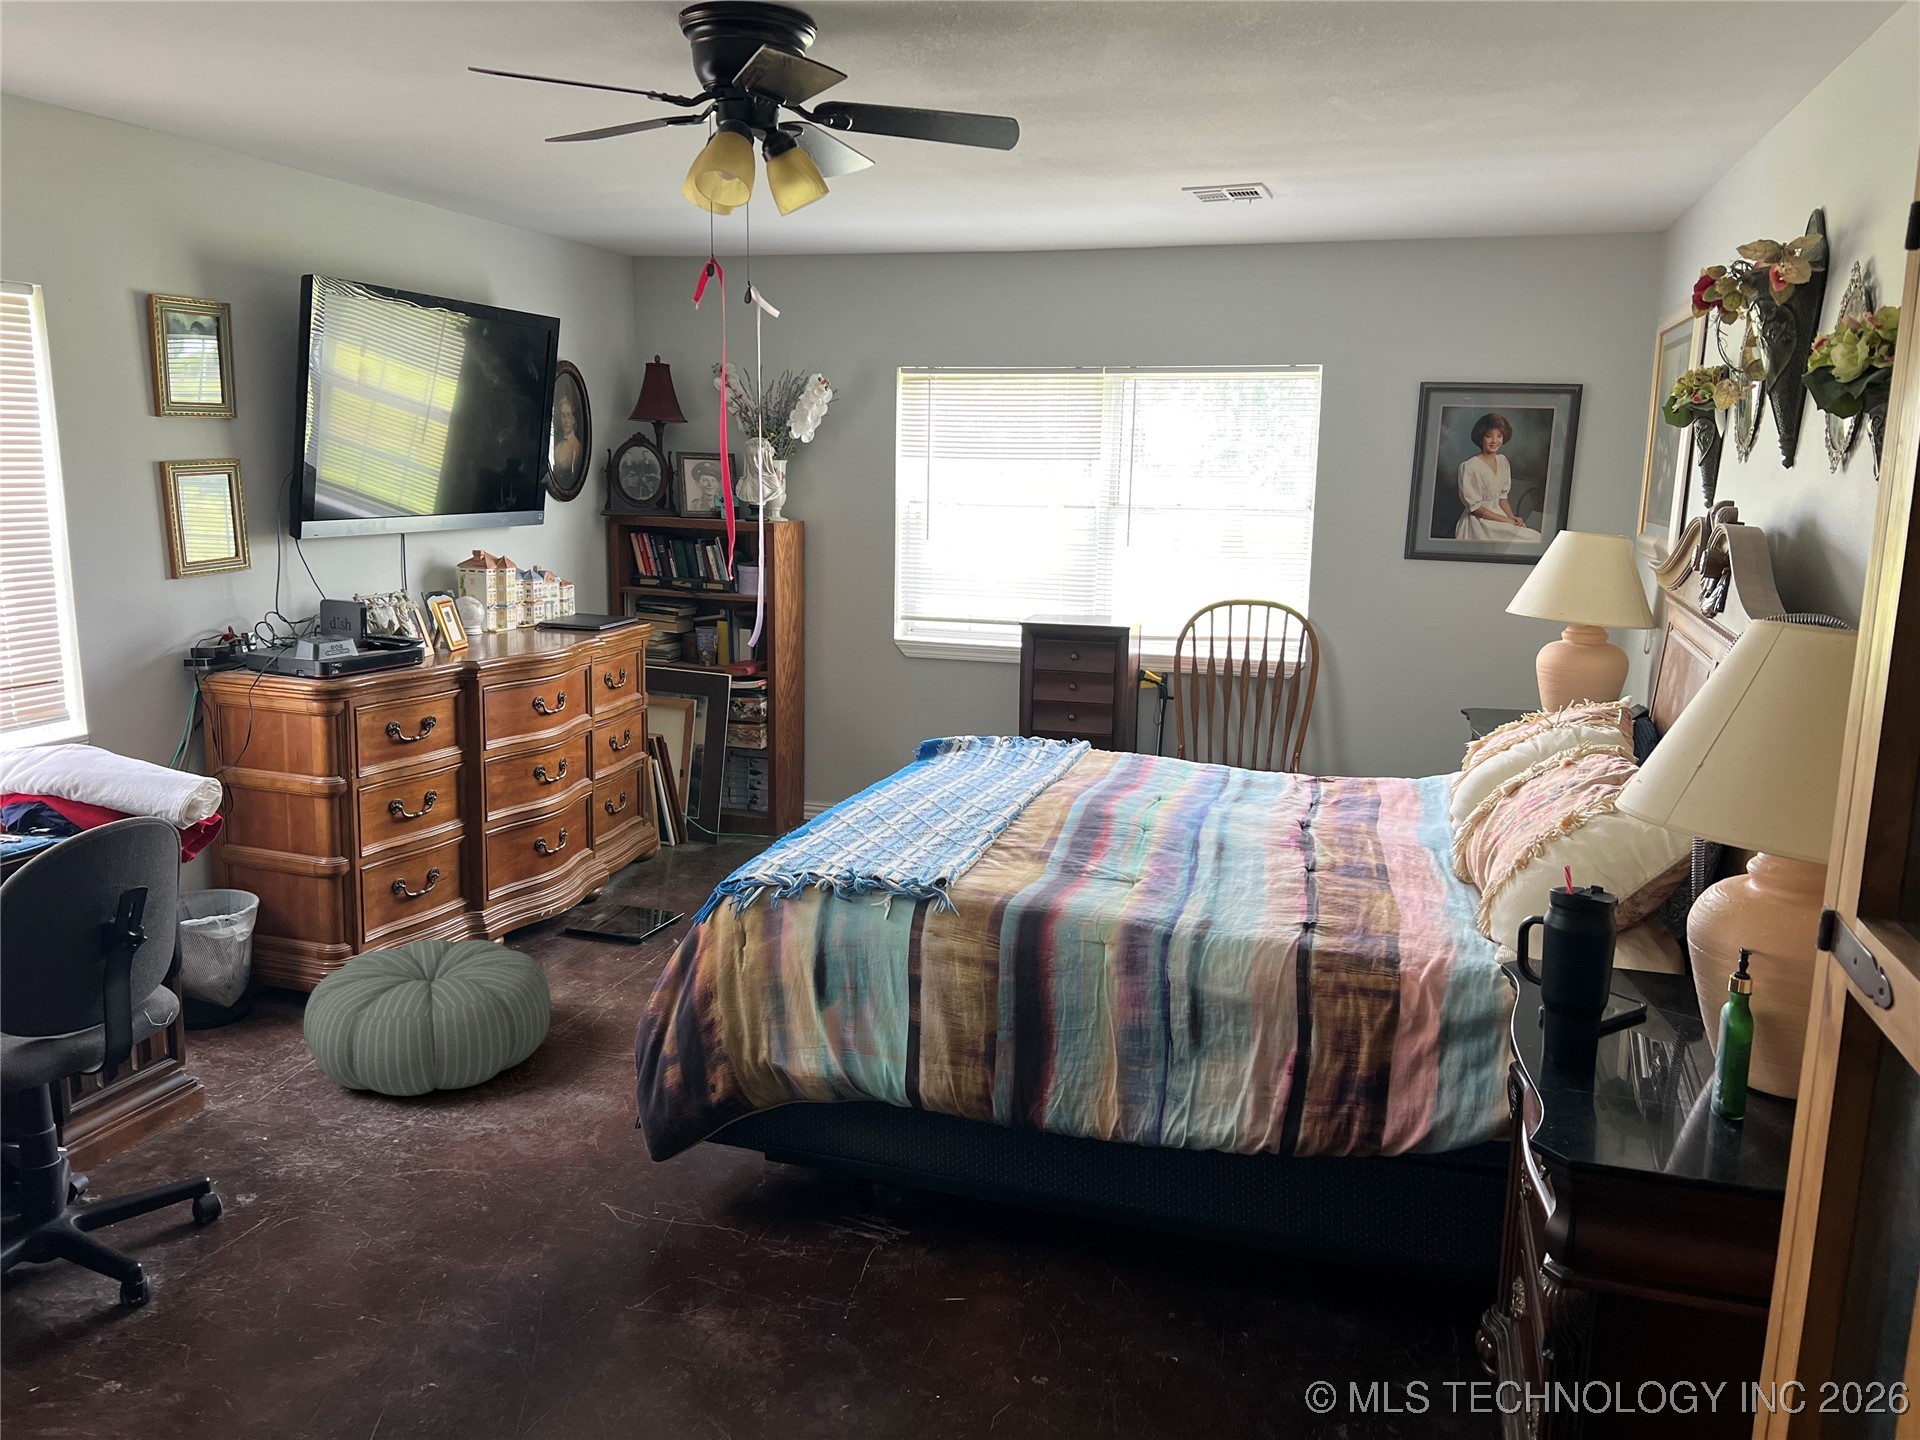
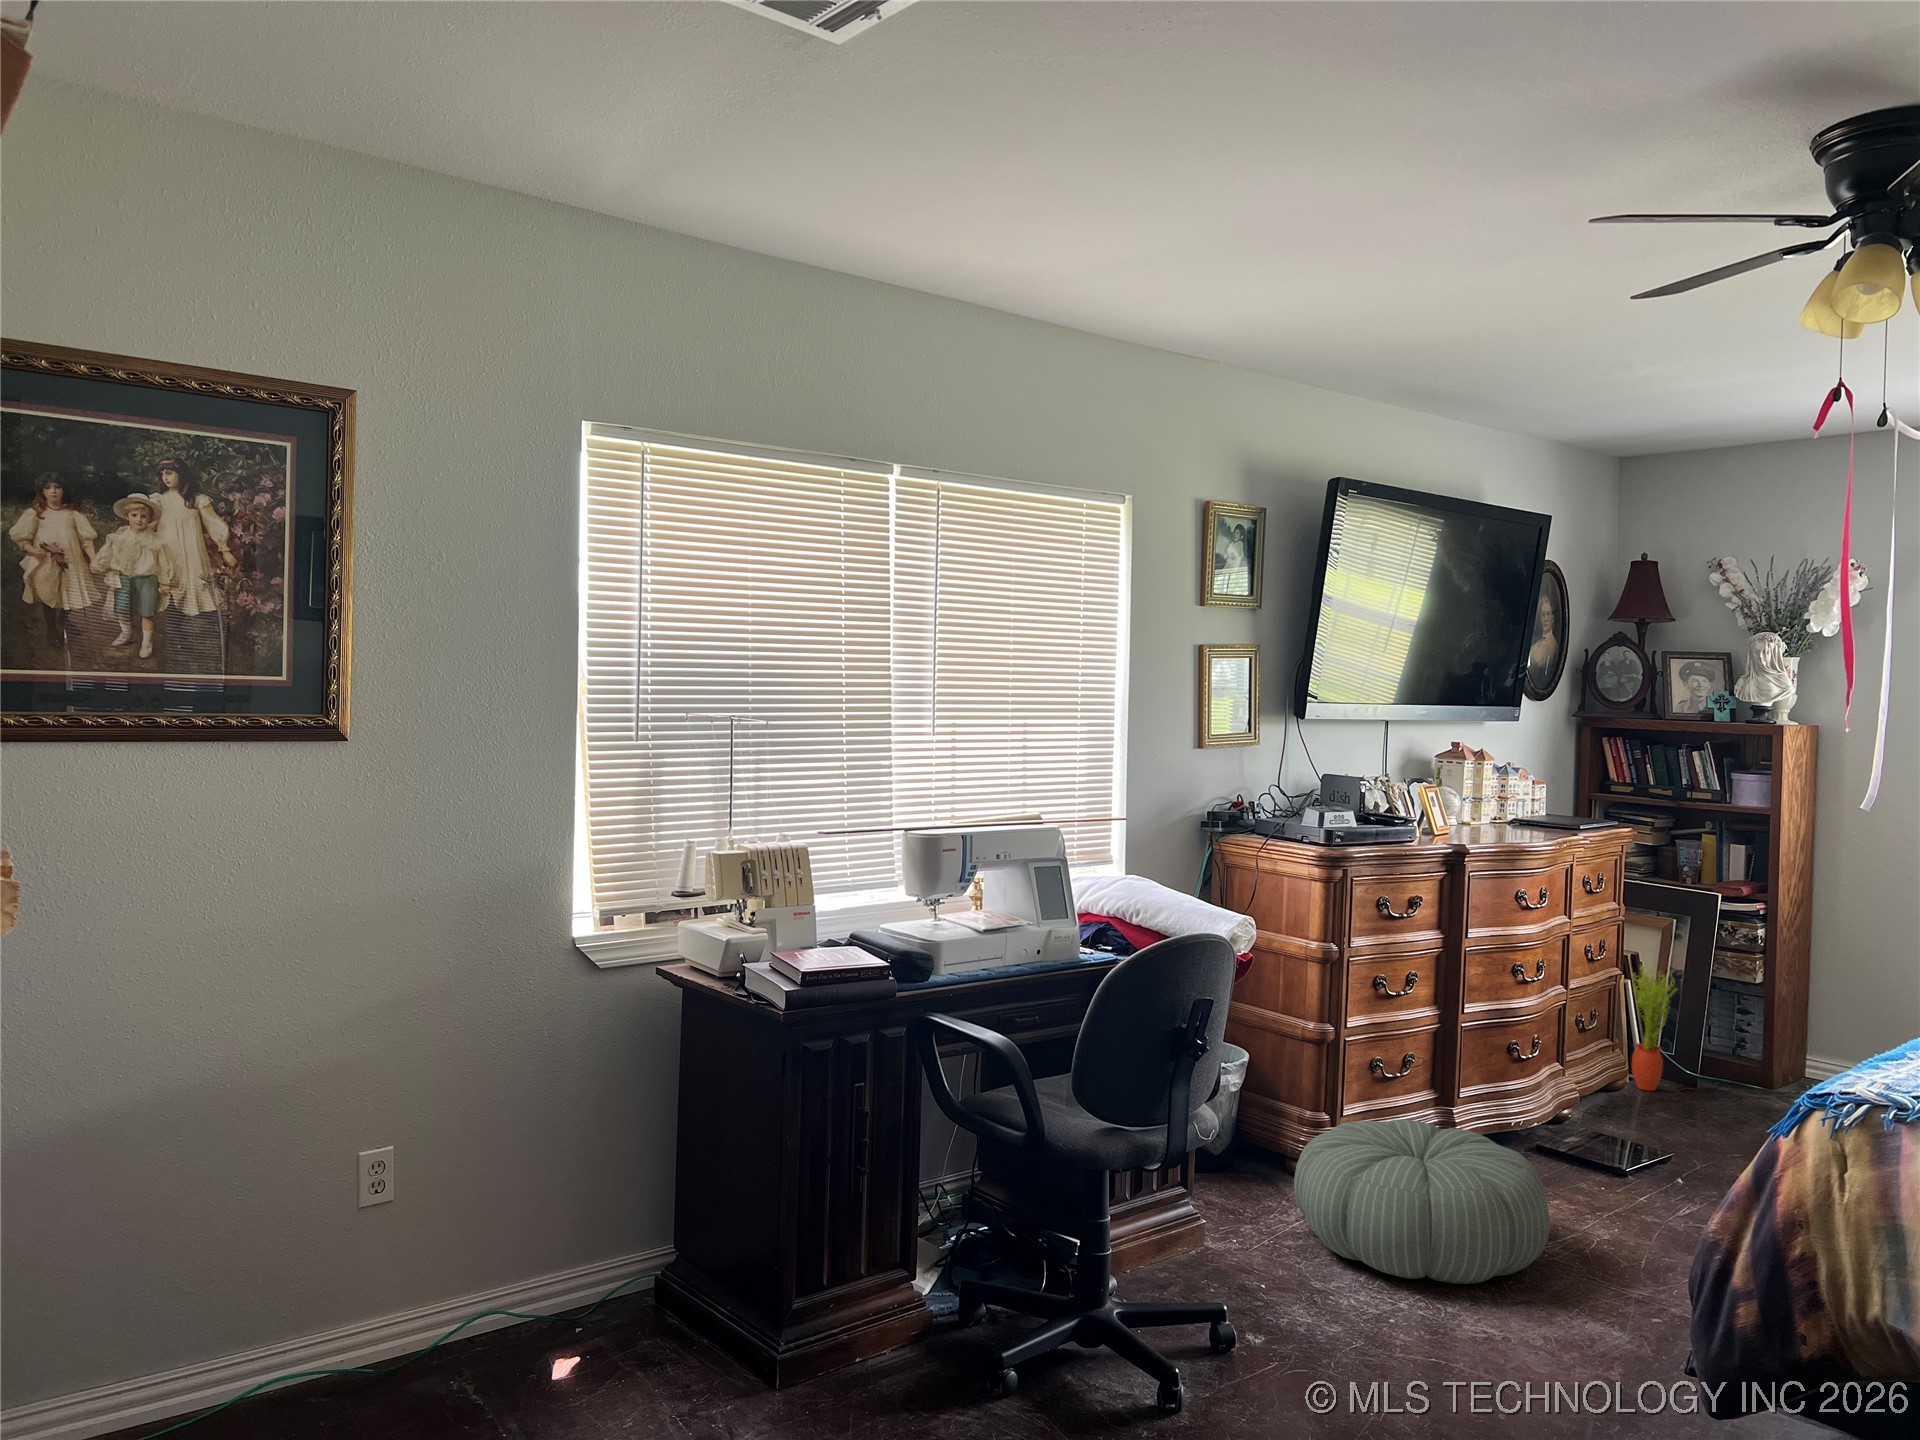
potted plant: none [653,744,692,855] -> present [1632,966,1675,1091]

